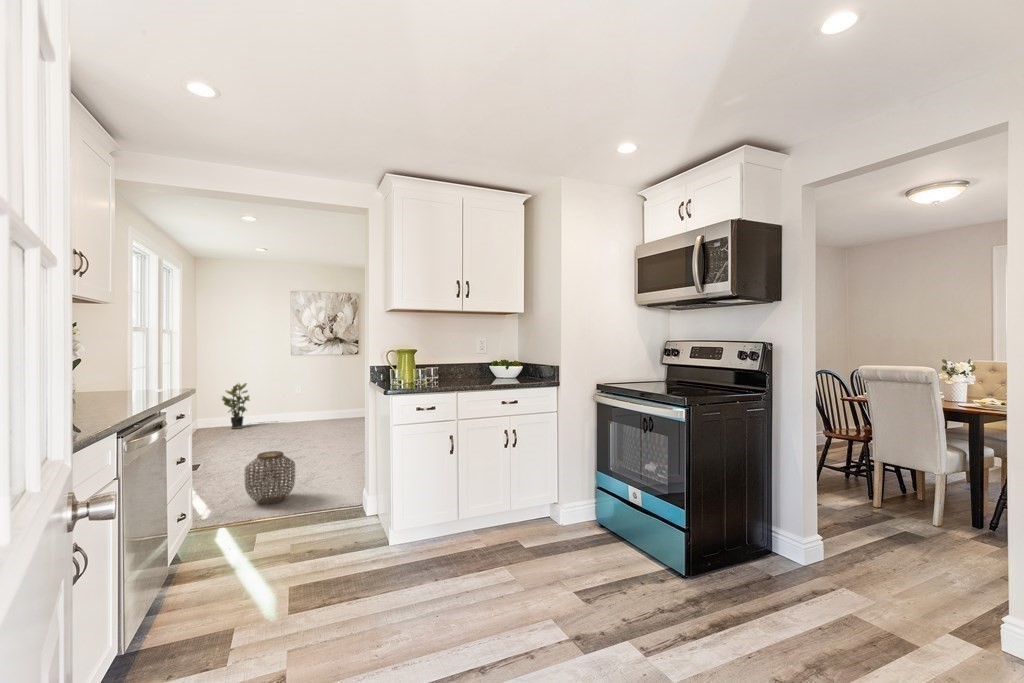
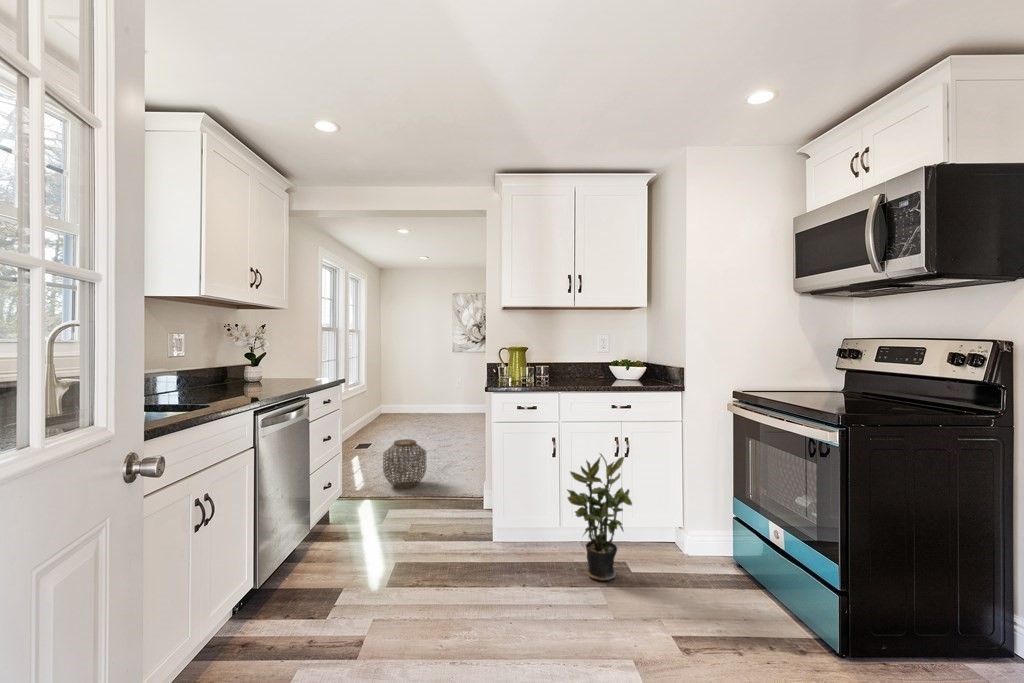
potted plant: present [222,383,250,429] -> present [567,454,632,581]

